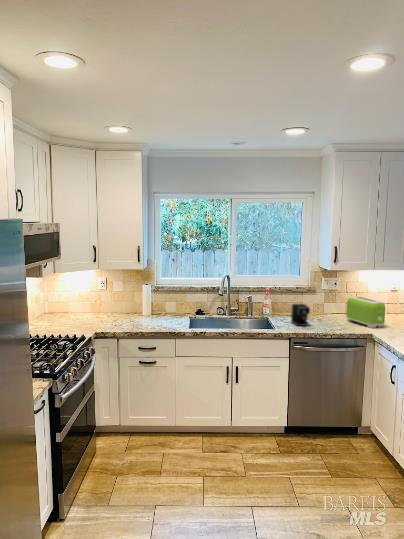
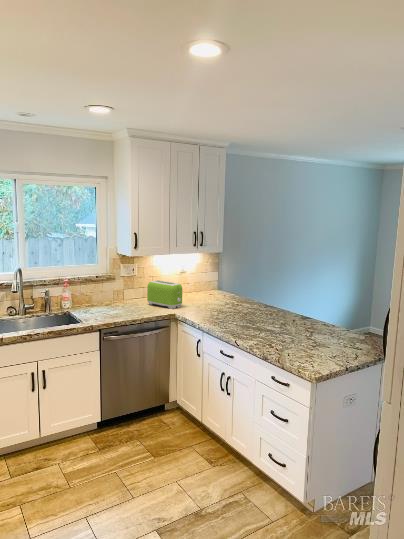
coffee maker: present [291,304,310,326] -> none [96,292,125,316]

